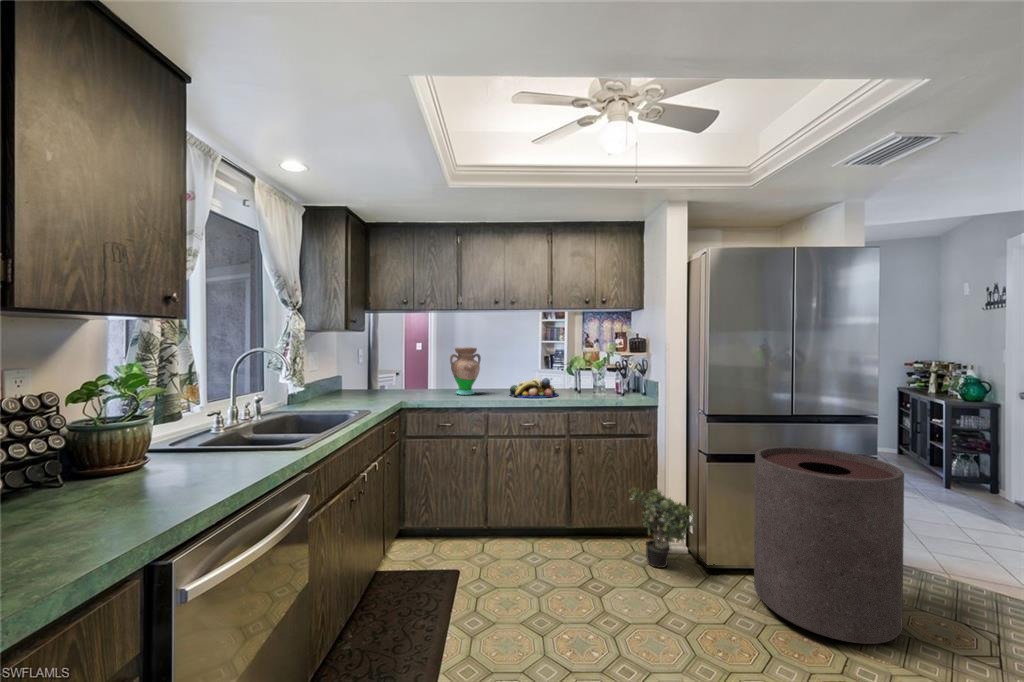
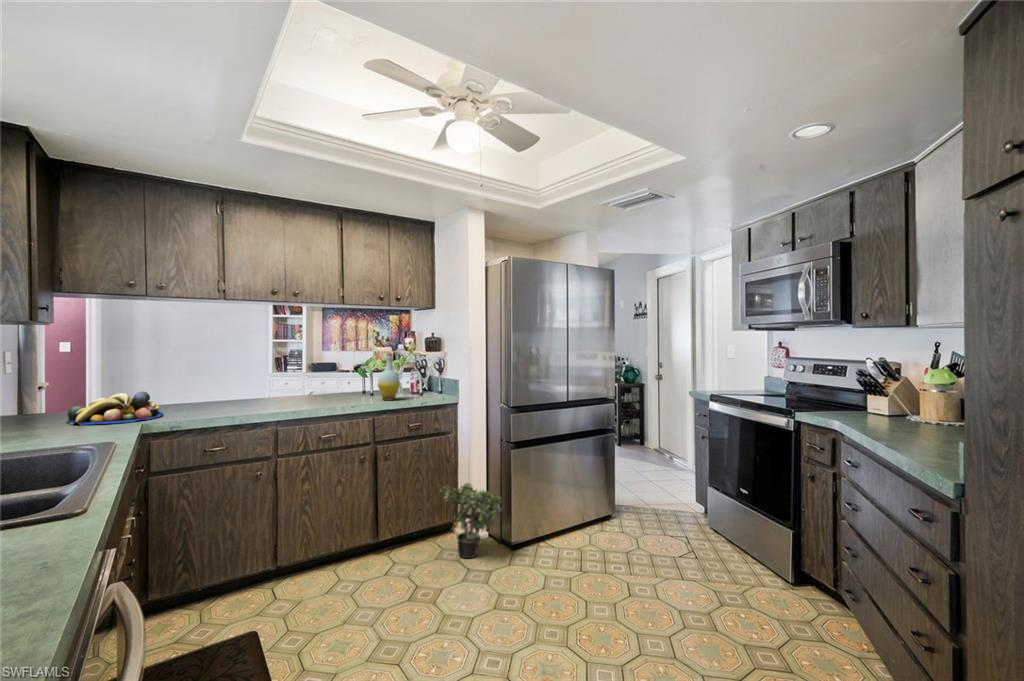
vase: present [450,347,481,395] -> none [205,346,248,408]
bottle: none [577,354,598,398] -> present [378,353,400,400]
fruit bowl: present [510,378,558,398] -> present [67,392,163,425]
trash can: present [754,446,904,644] -> none [550,426,648,570]

